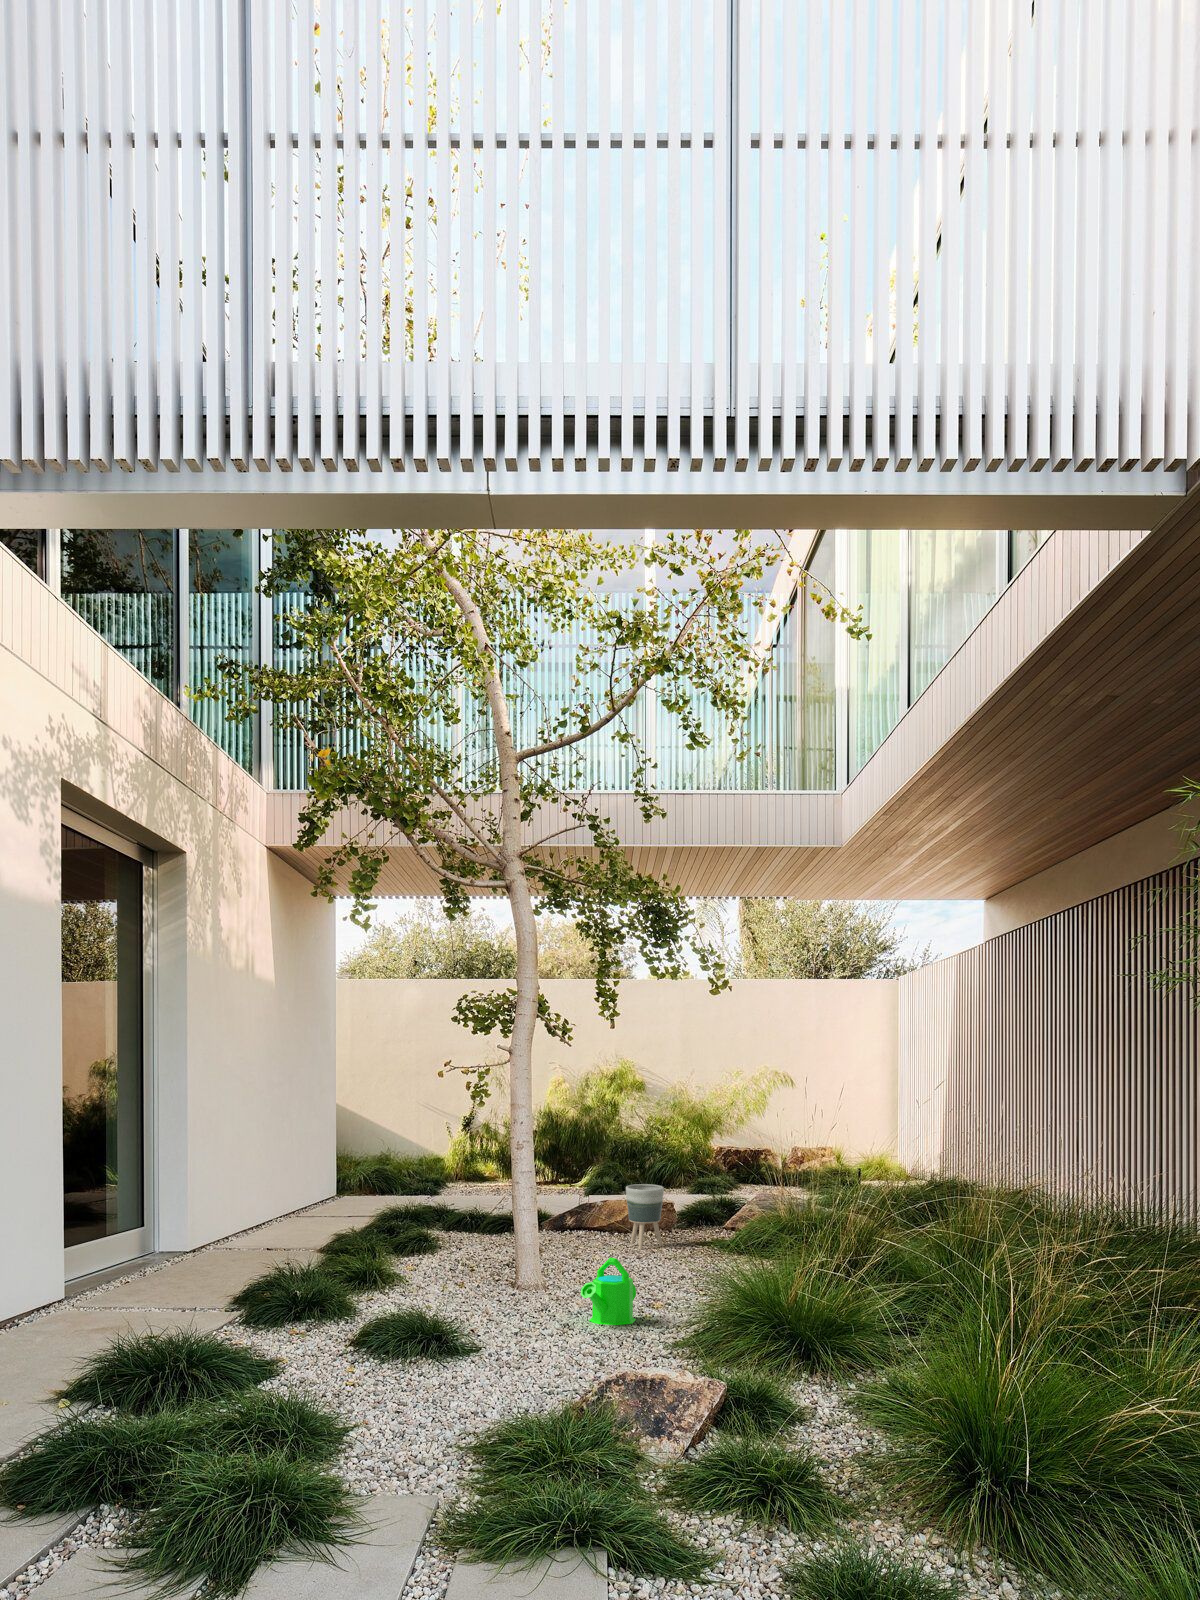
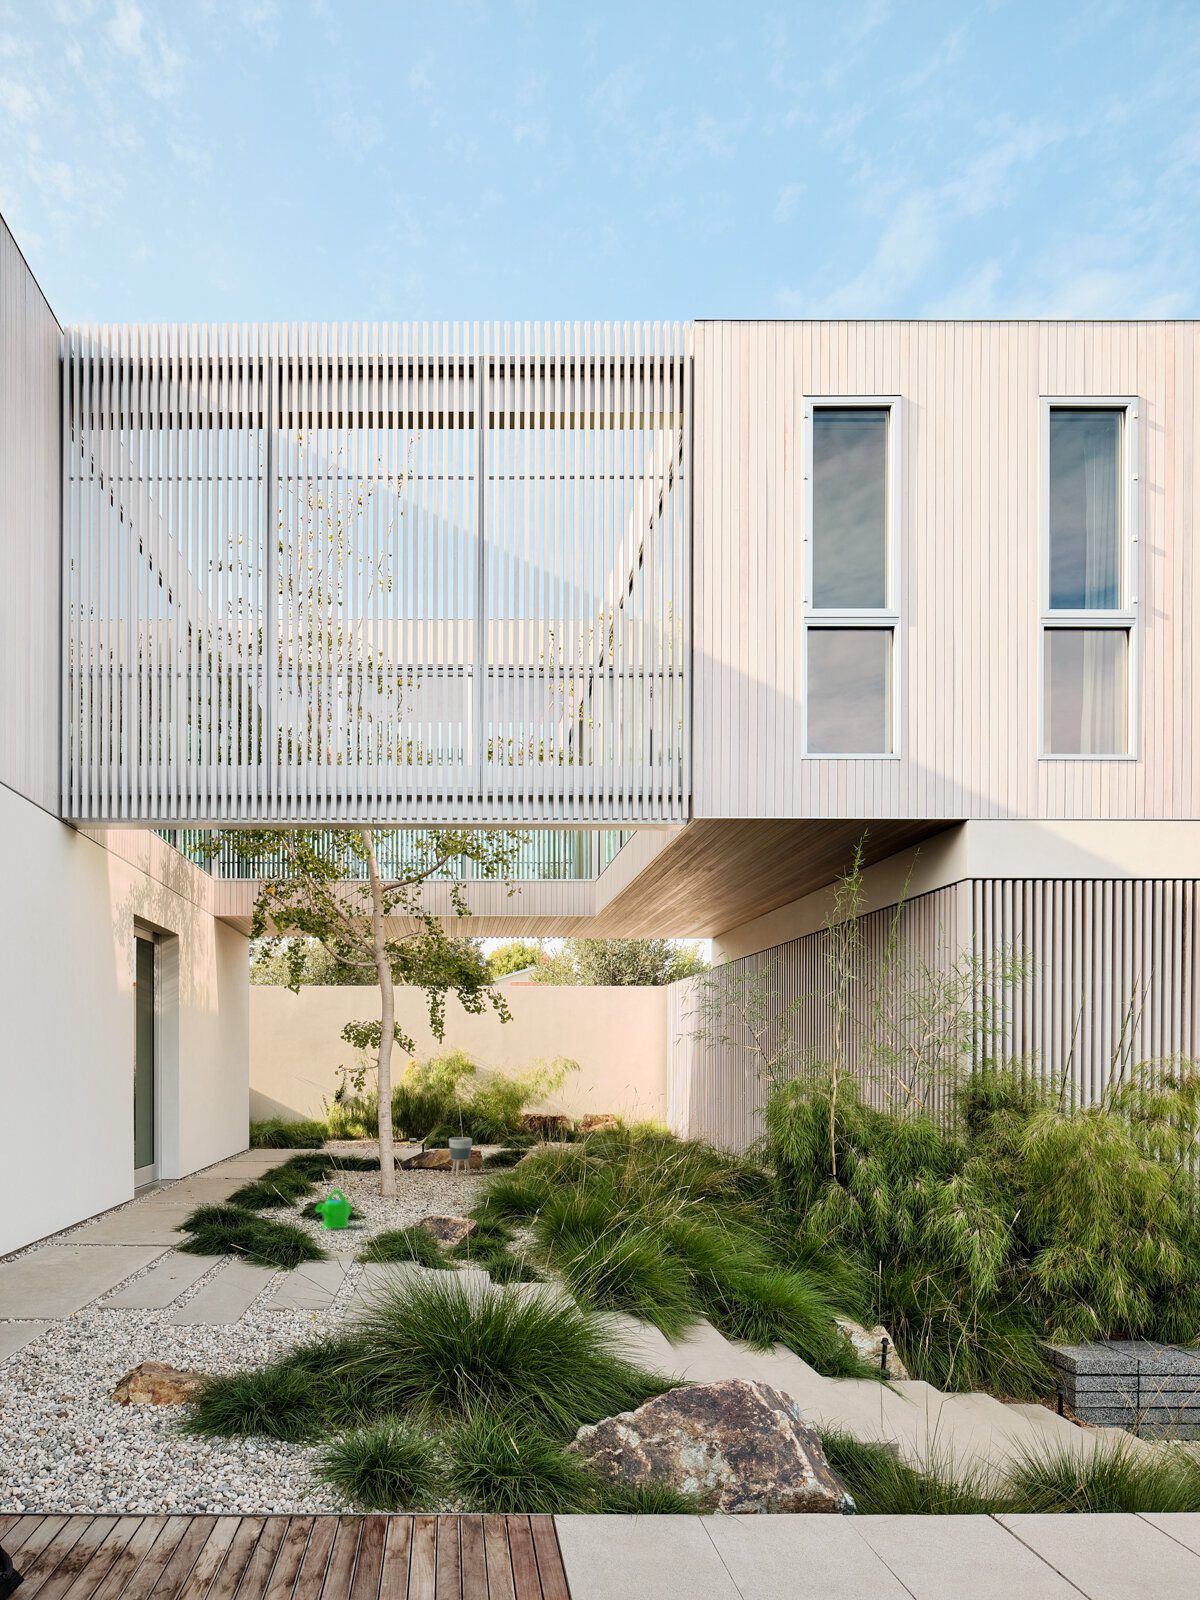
watering can: present [581,1258,636,1325] -> present [316,1190,352,1228]

